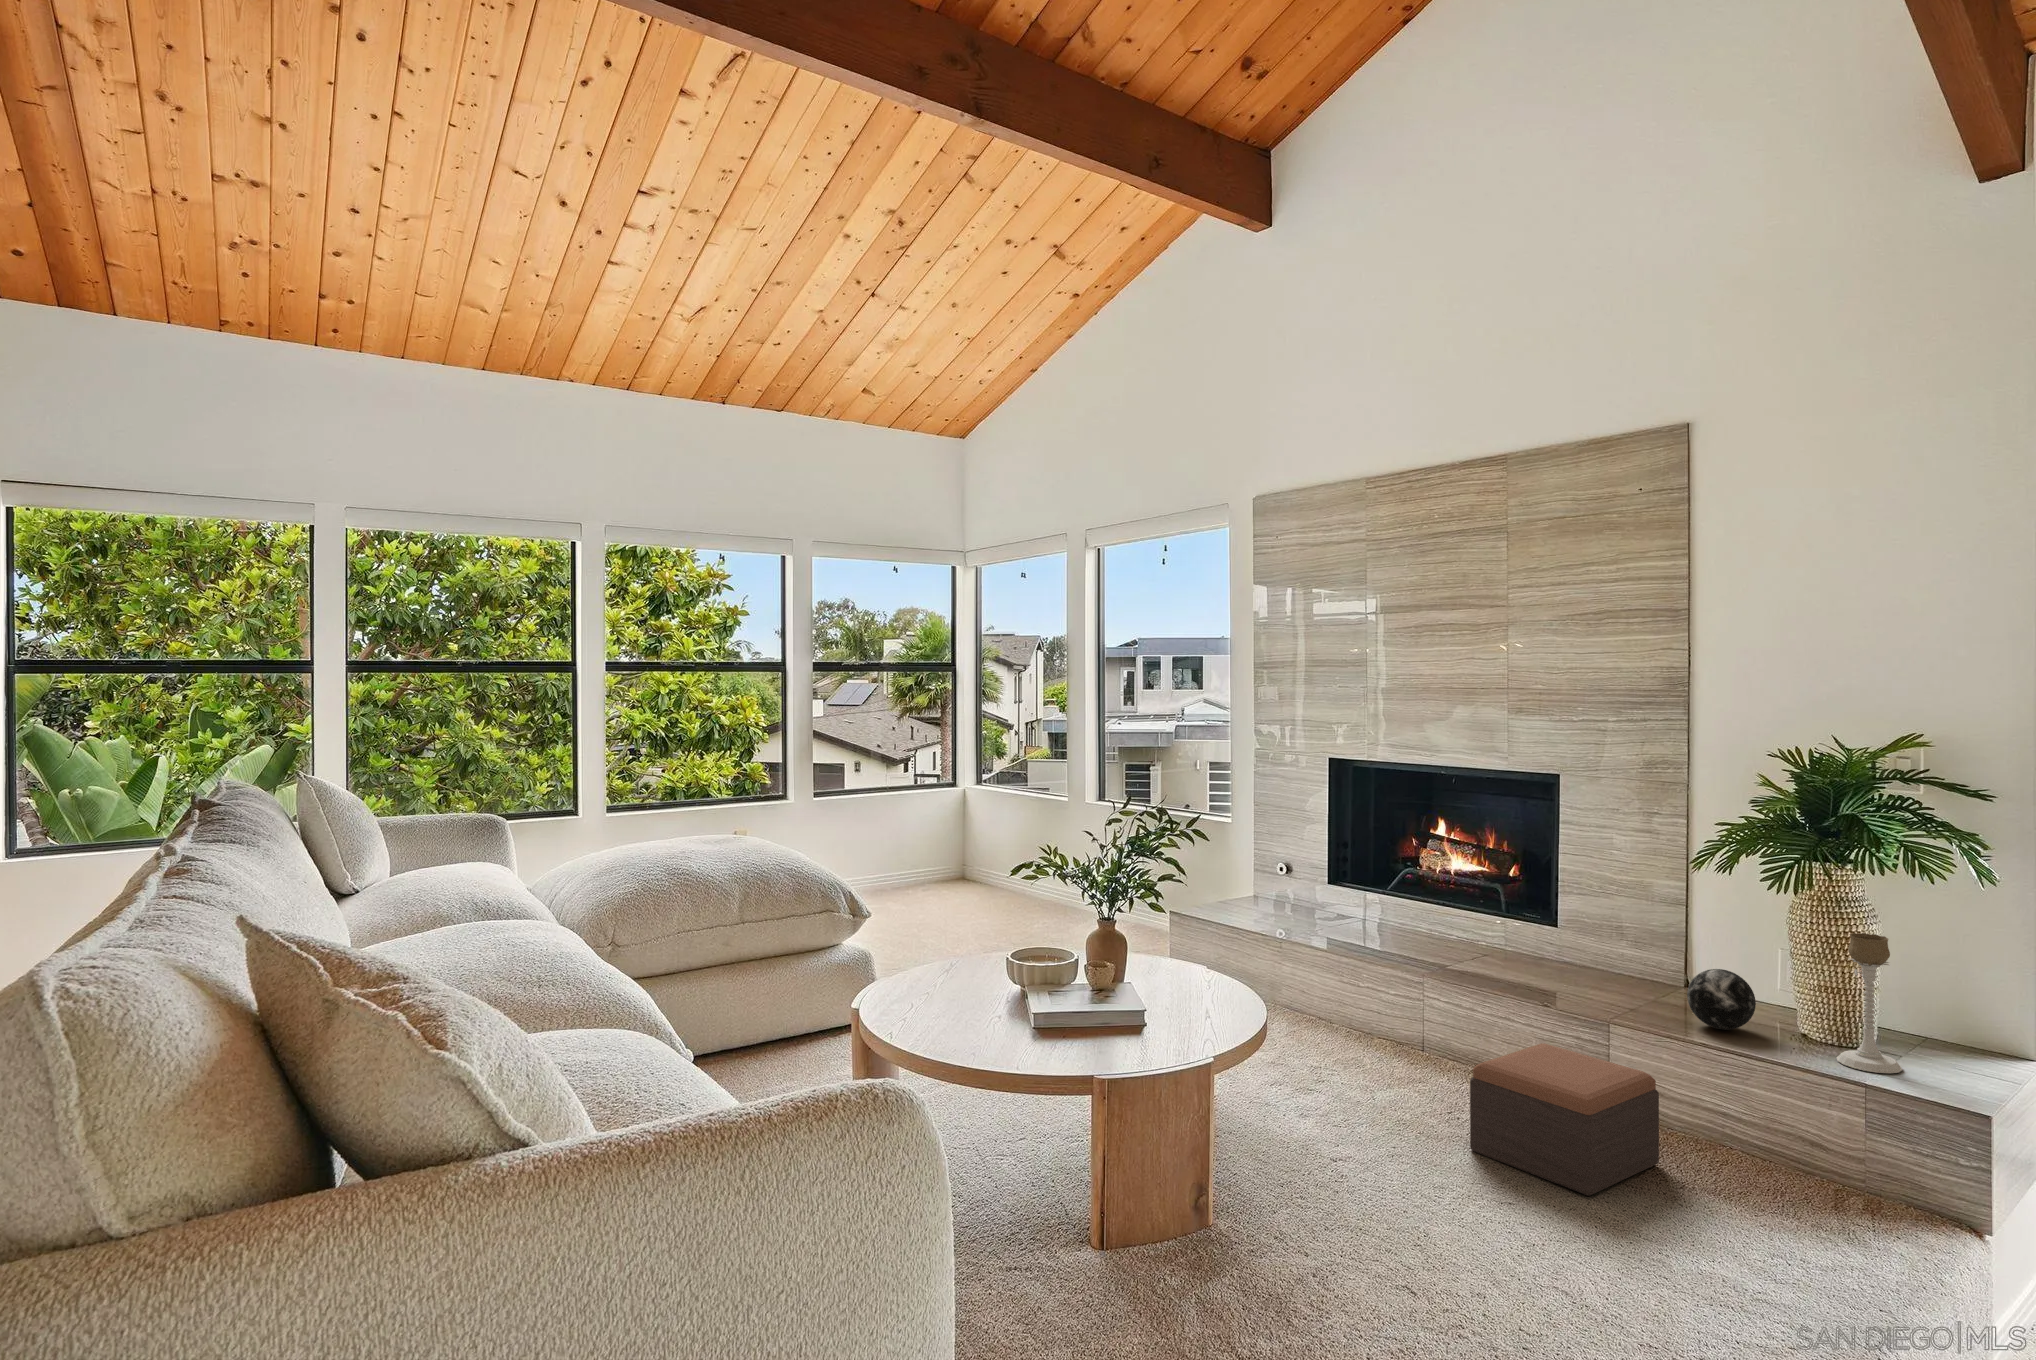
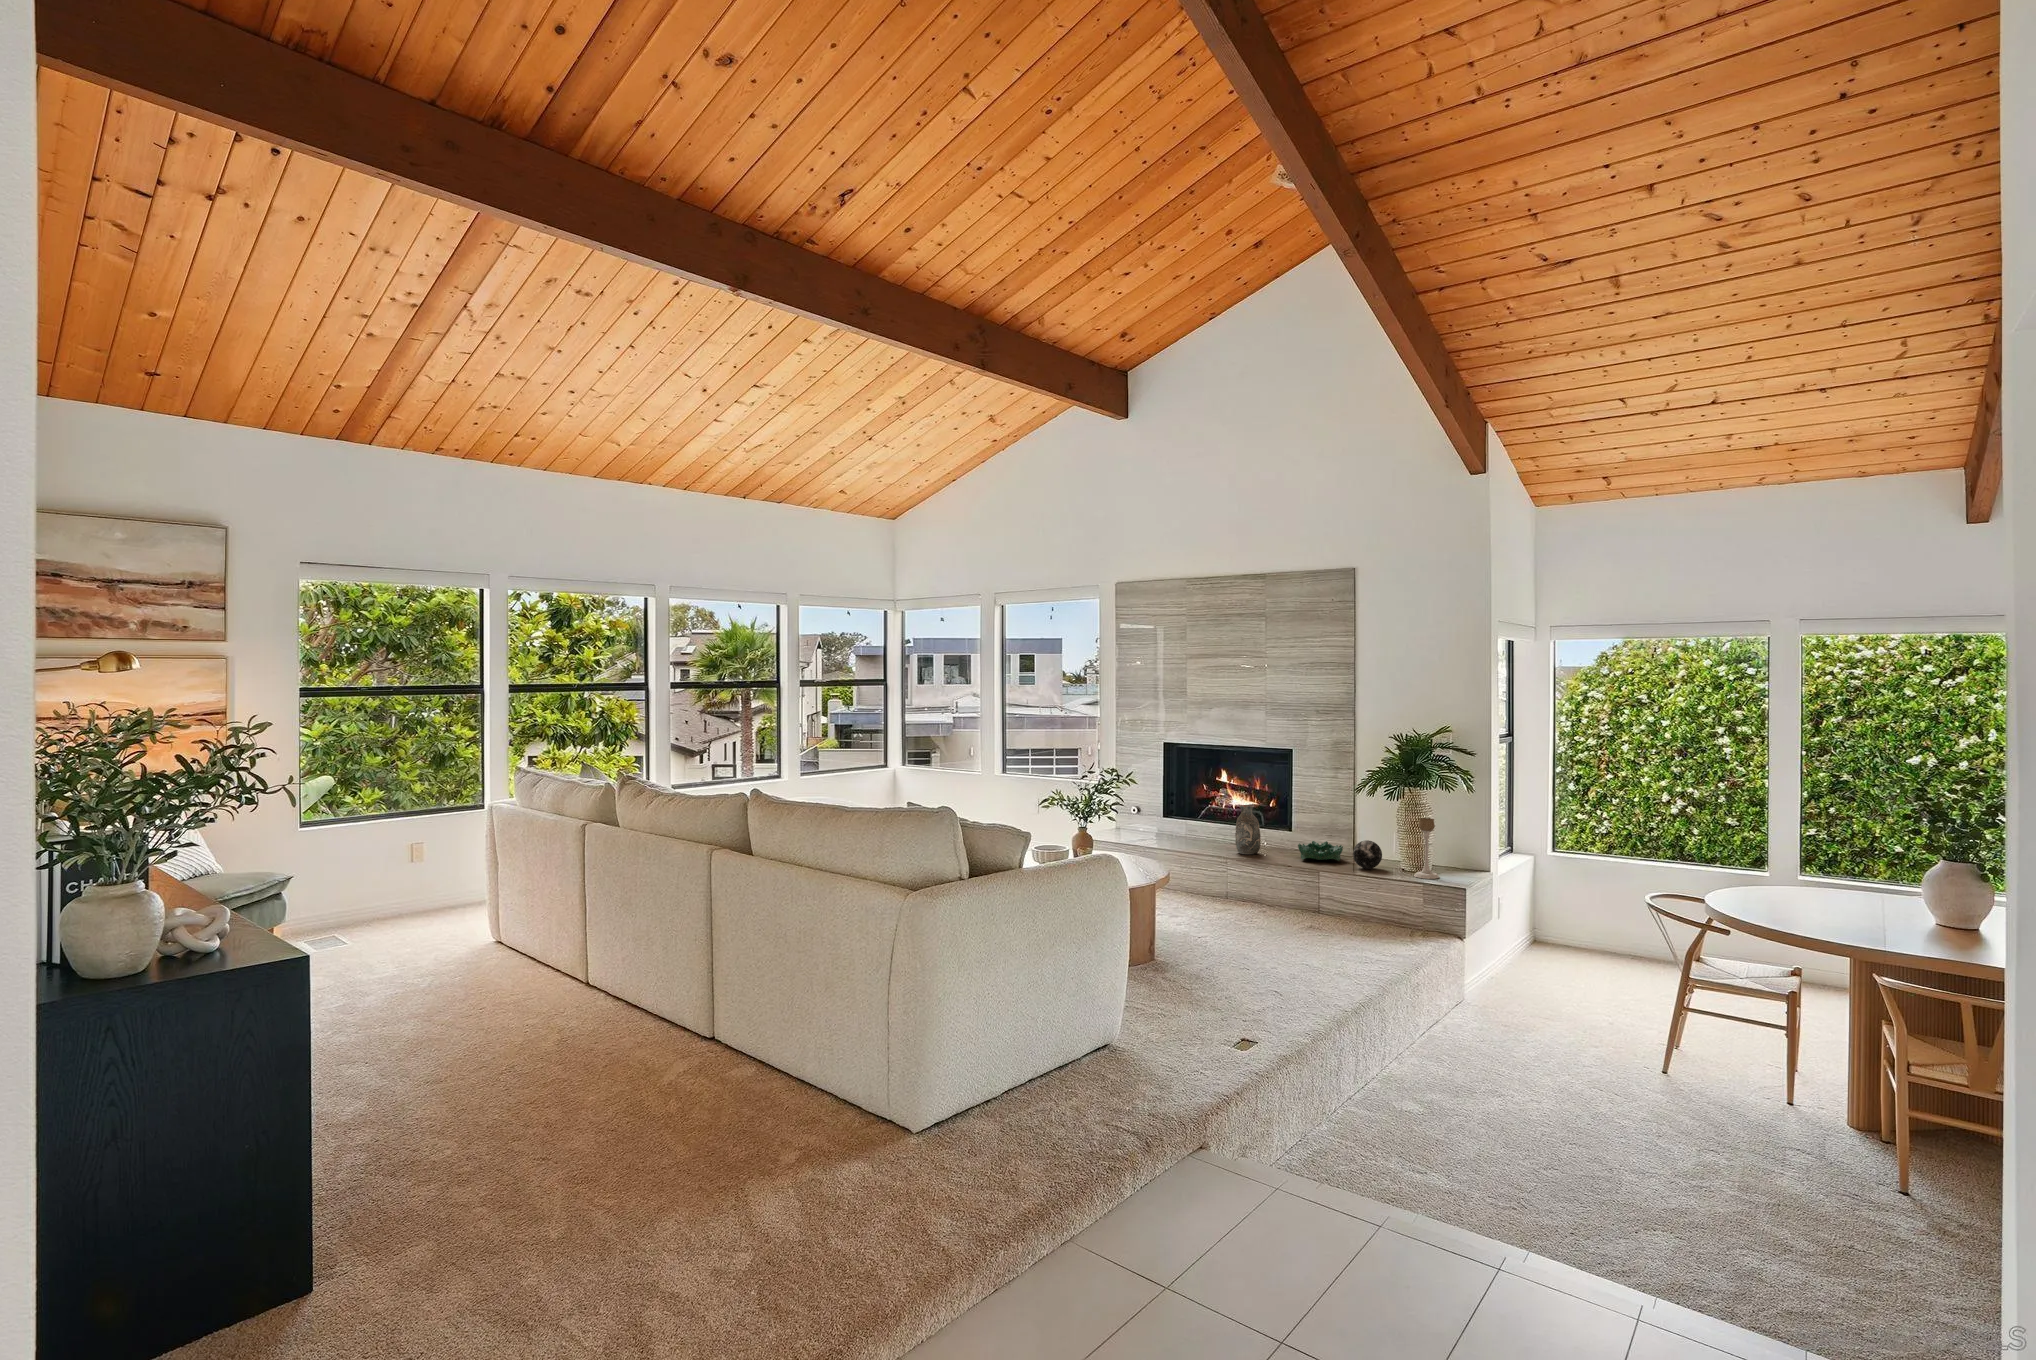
decorative vase: none [1442,878,1492,972] -> present [1235,805,1261,854]
decorative bowl: none [1567,954,1665,1004] -> present [1298,841,1343,861]
footstool: present [1470,1043,1659,1196] -> none [1259,878,1340,937]

